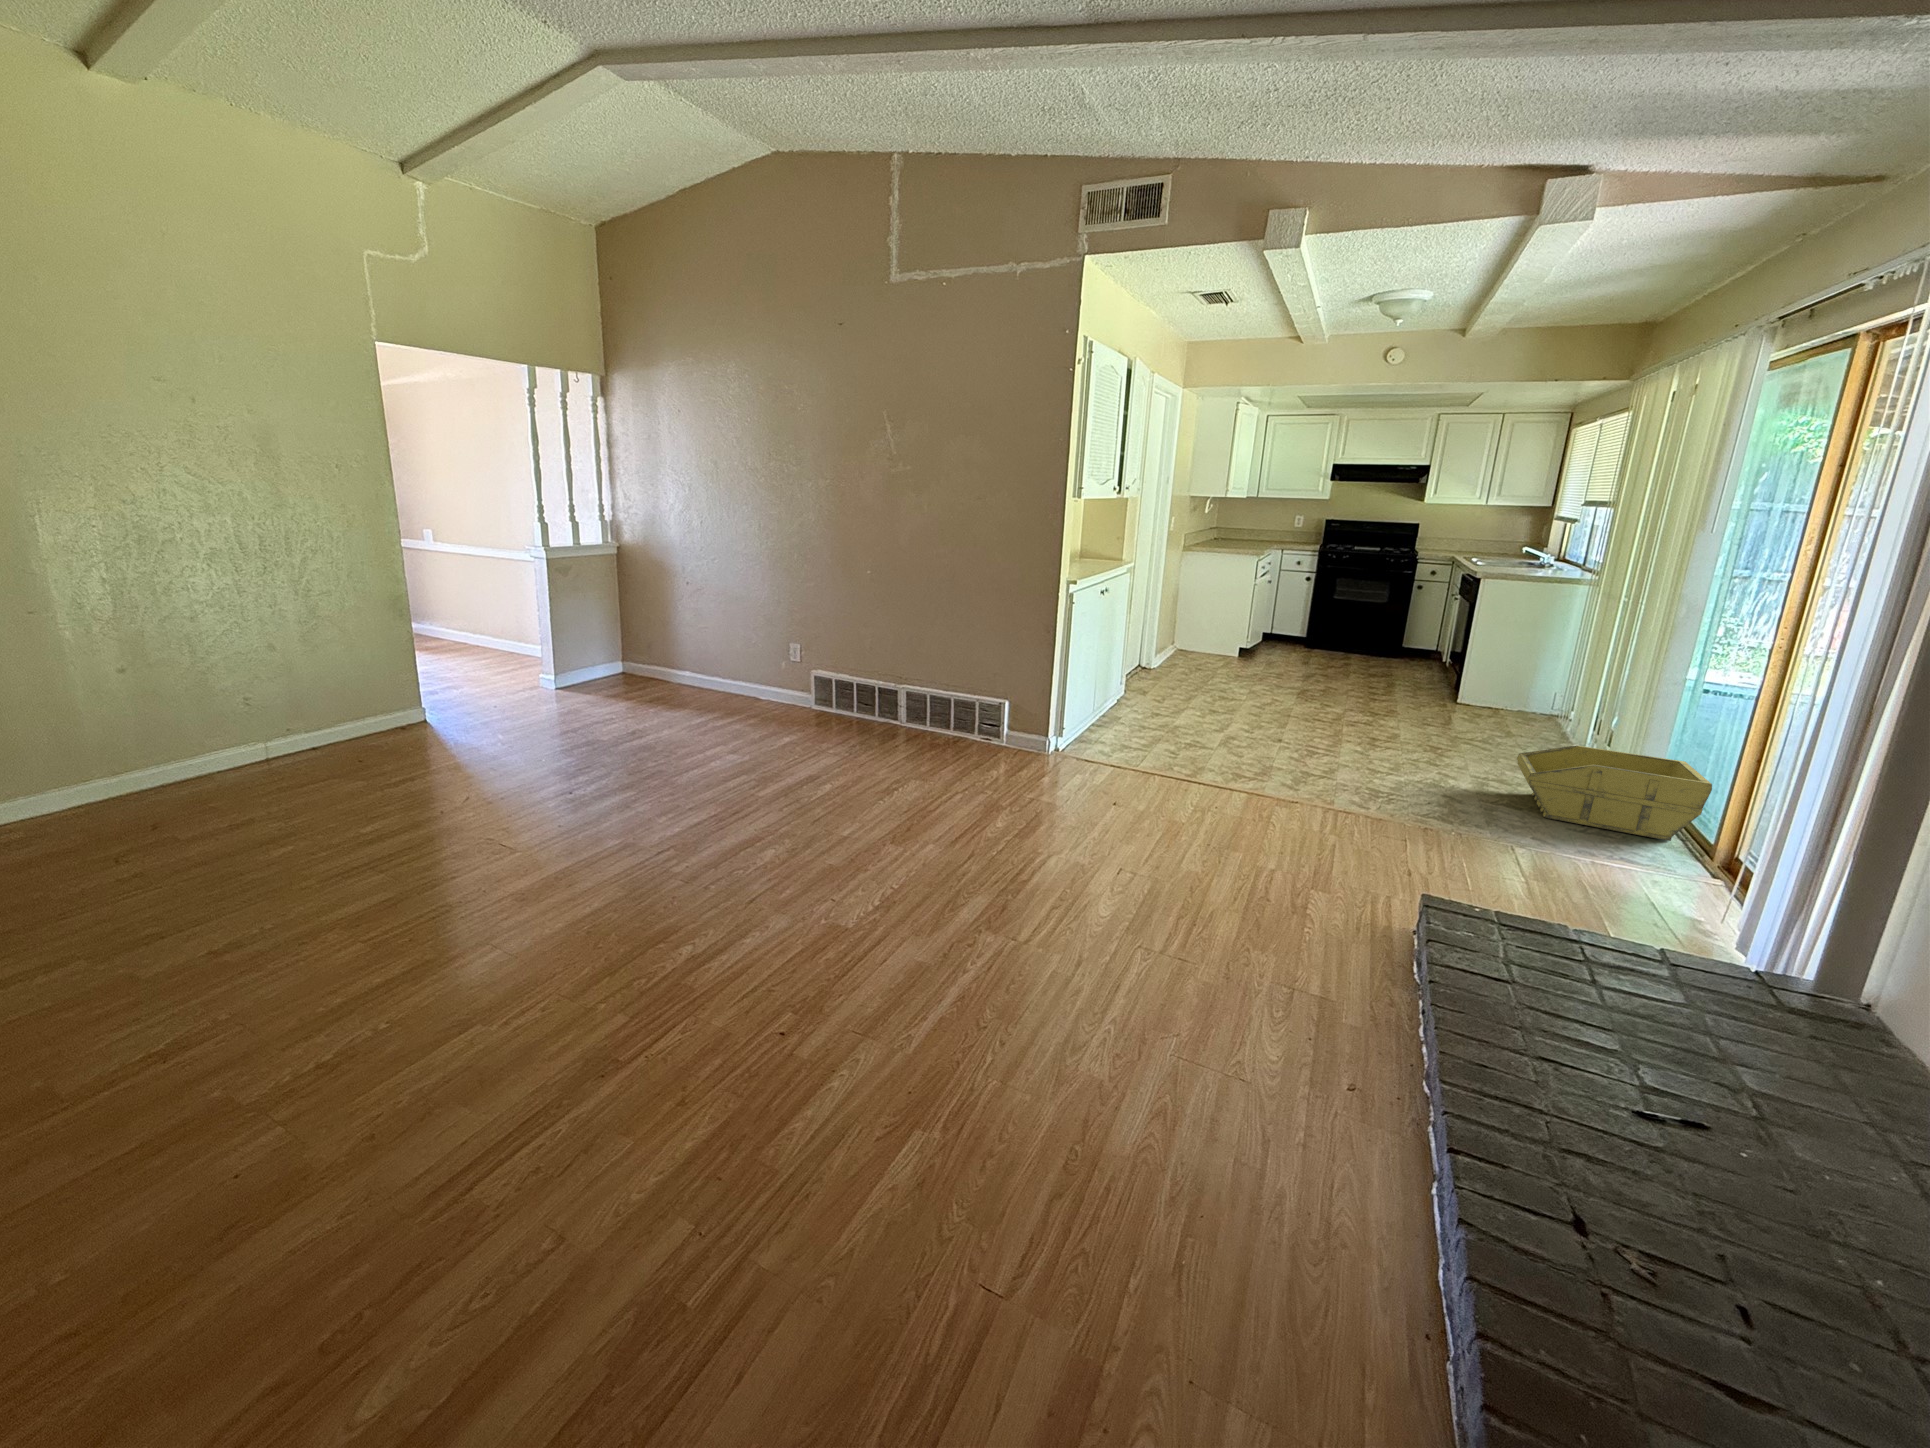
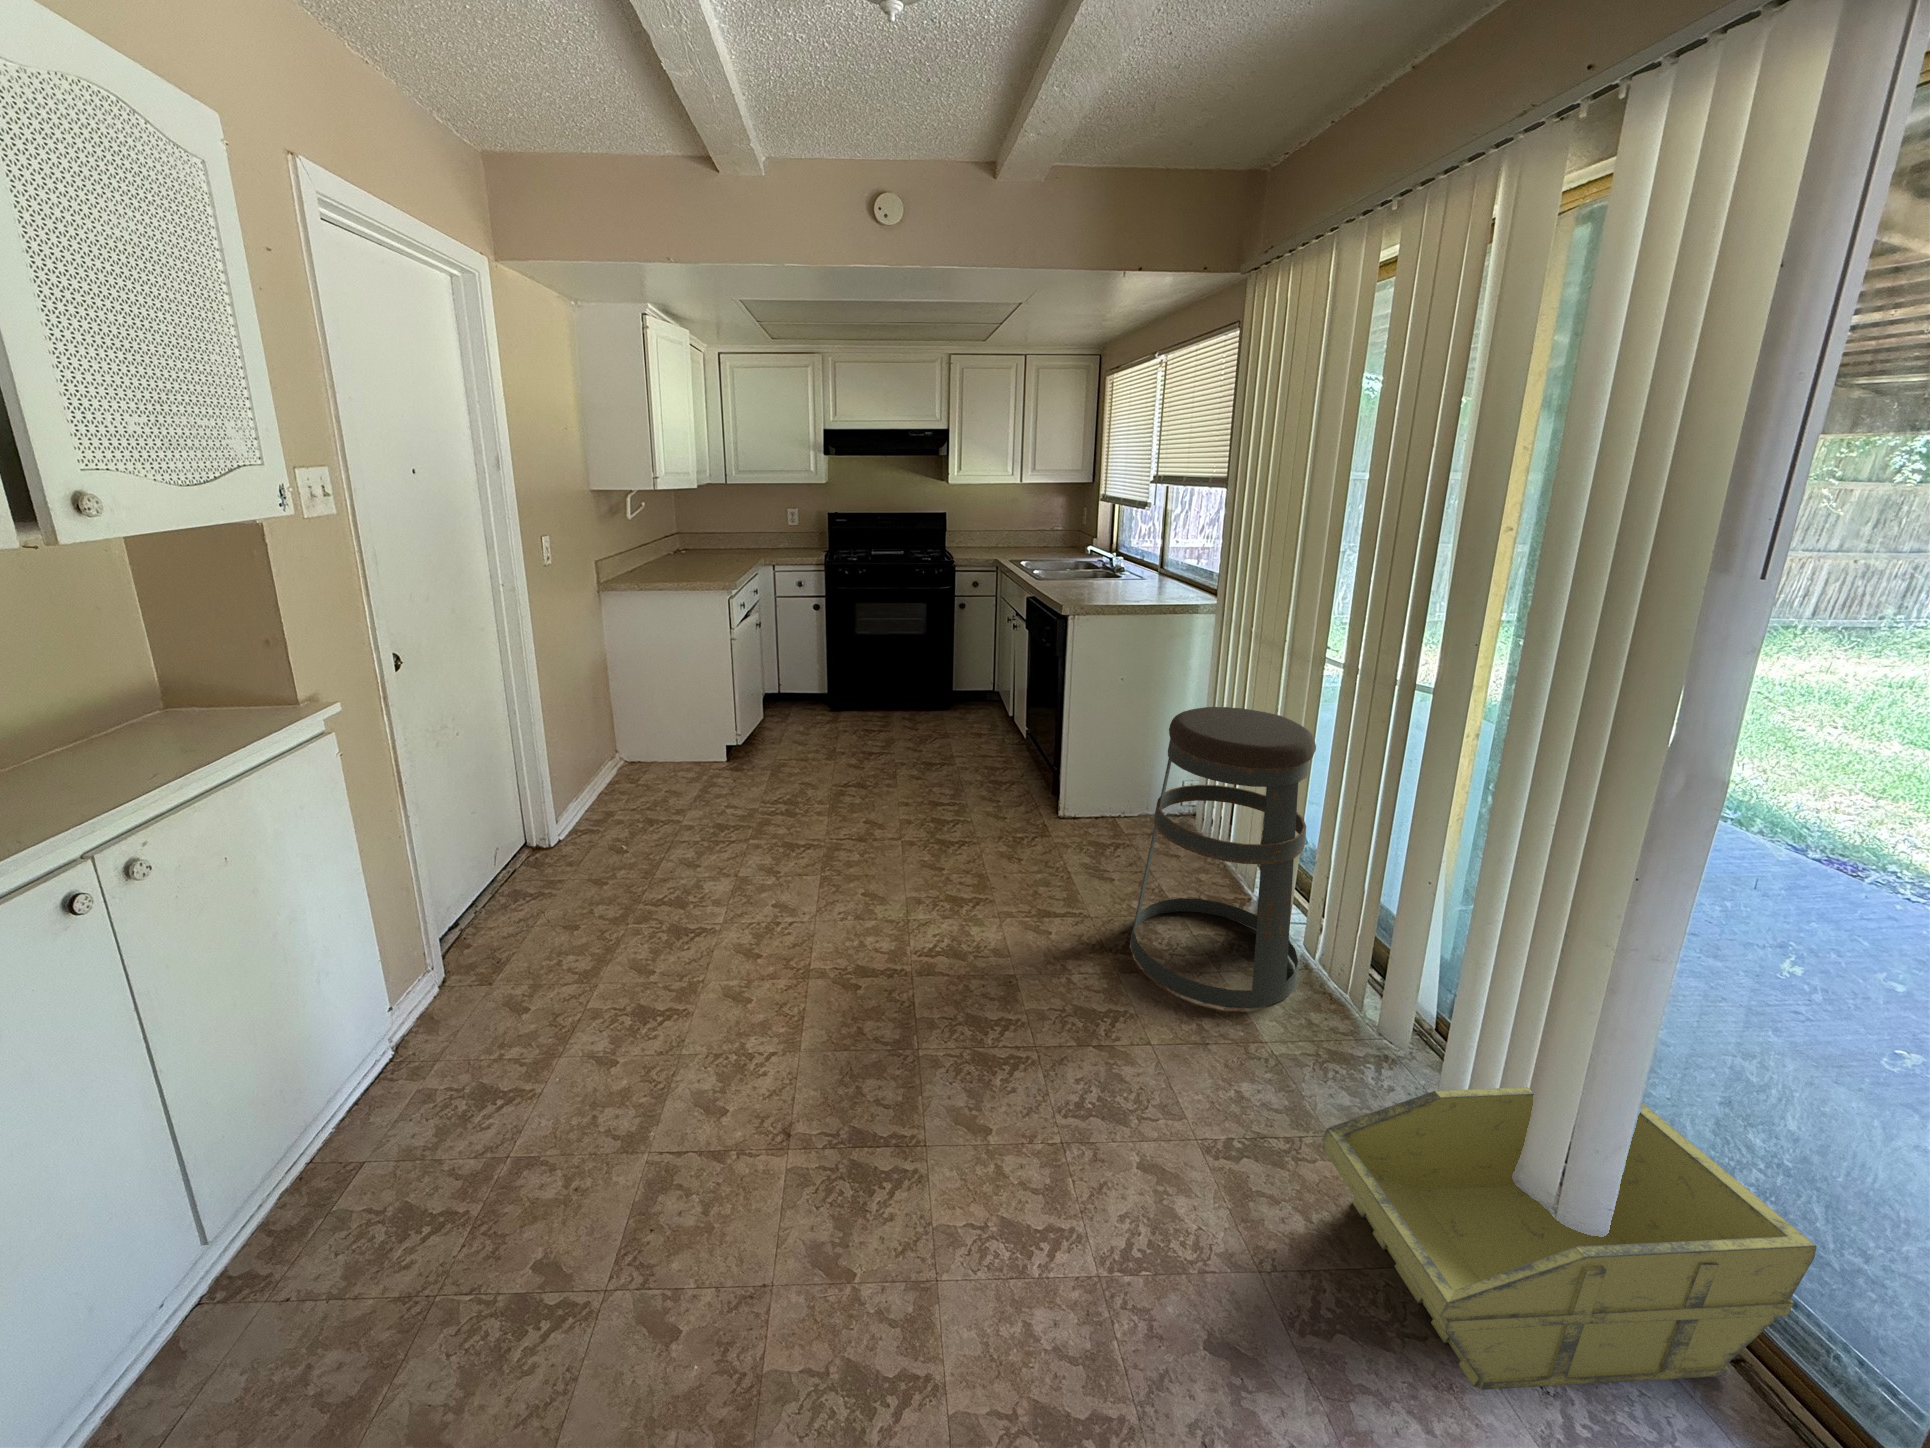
bar stool: none [1470,616,1595,764] -> present [1131,707,1316,1008]

